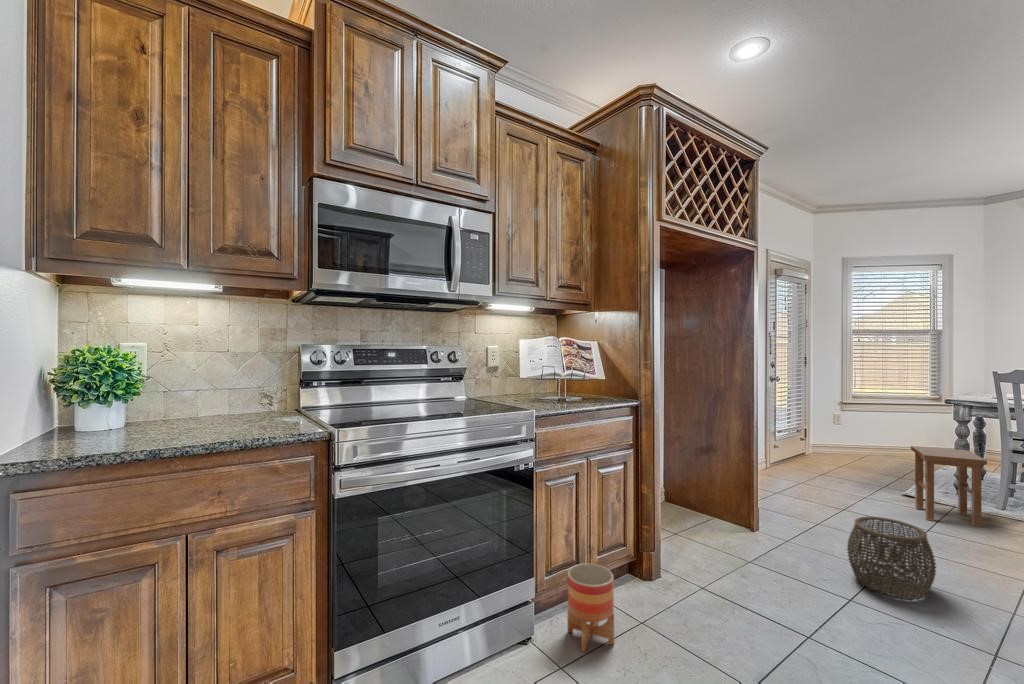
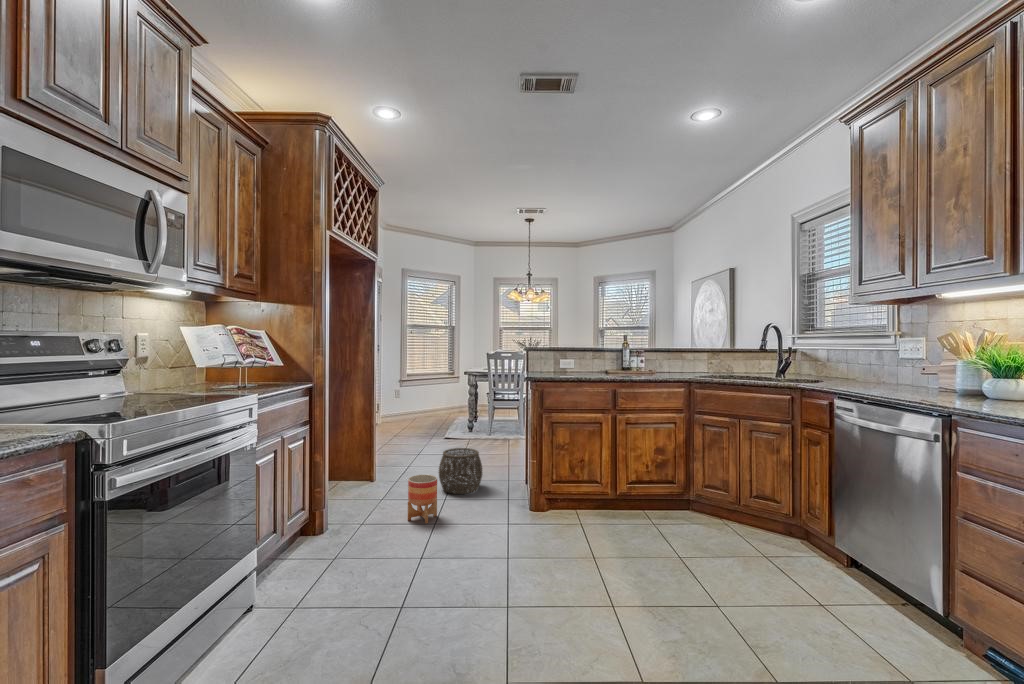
stool: present [911,446,987,527] -> none [451,404,489,451]
planter: present [567,564,614,652] -> present [408,475,437,523]

